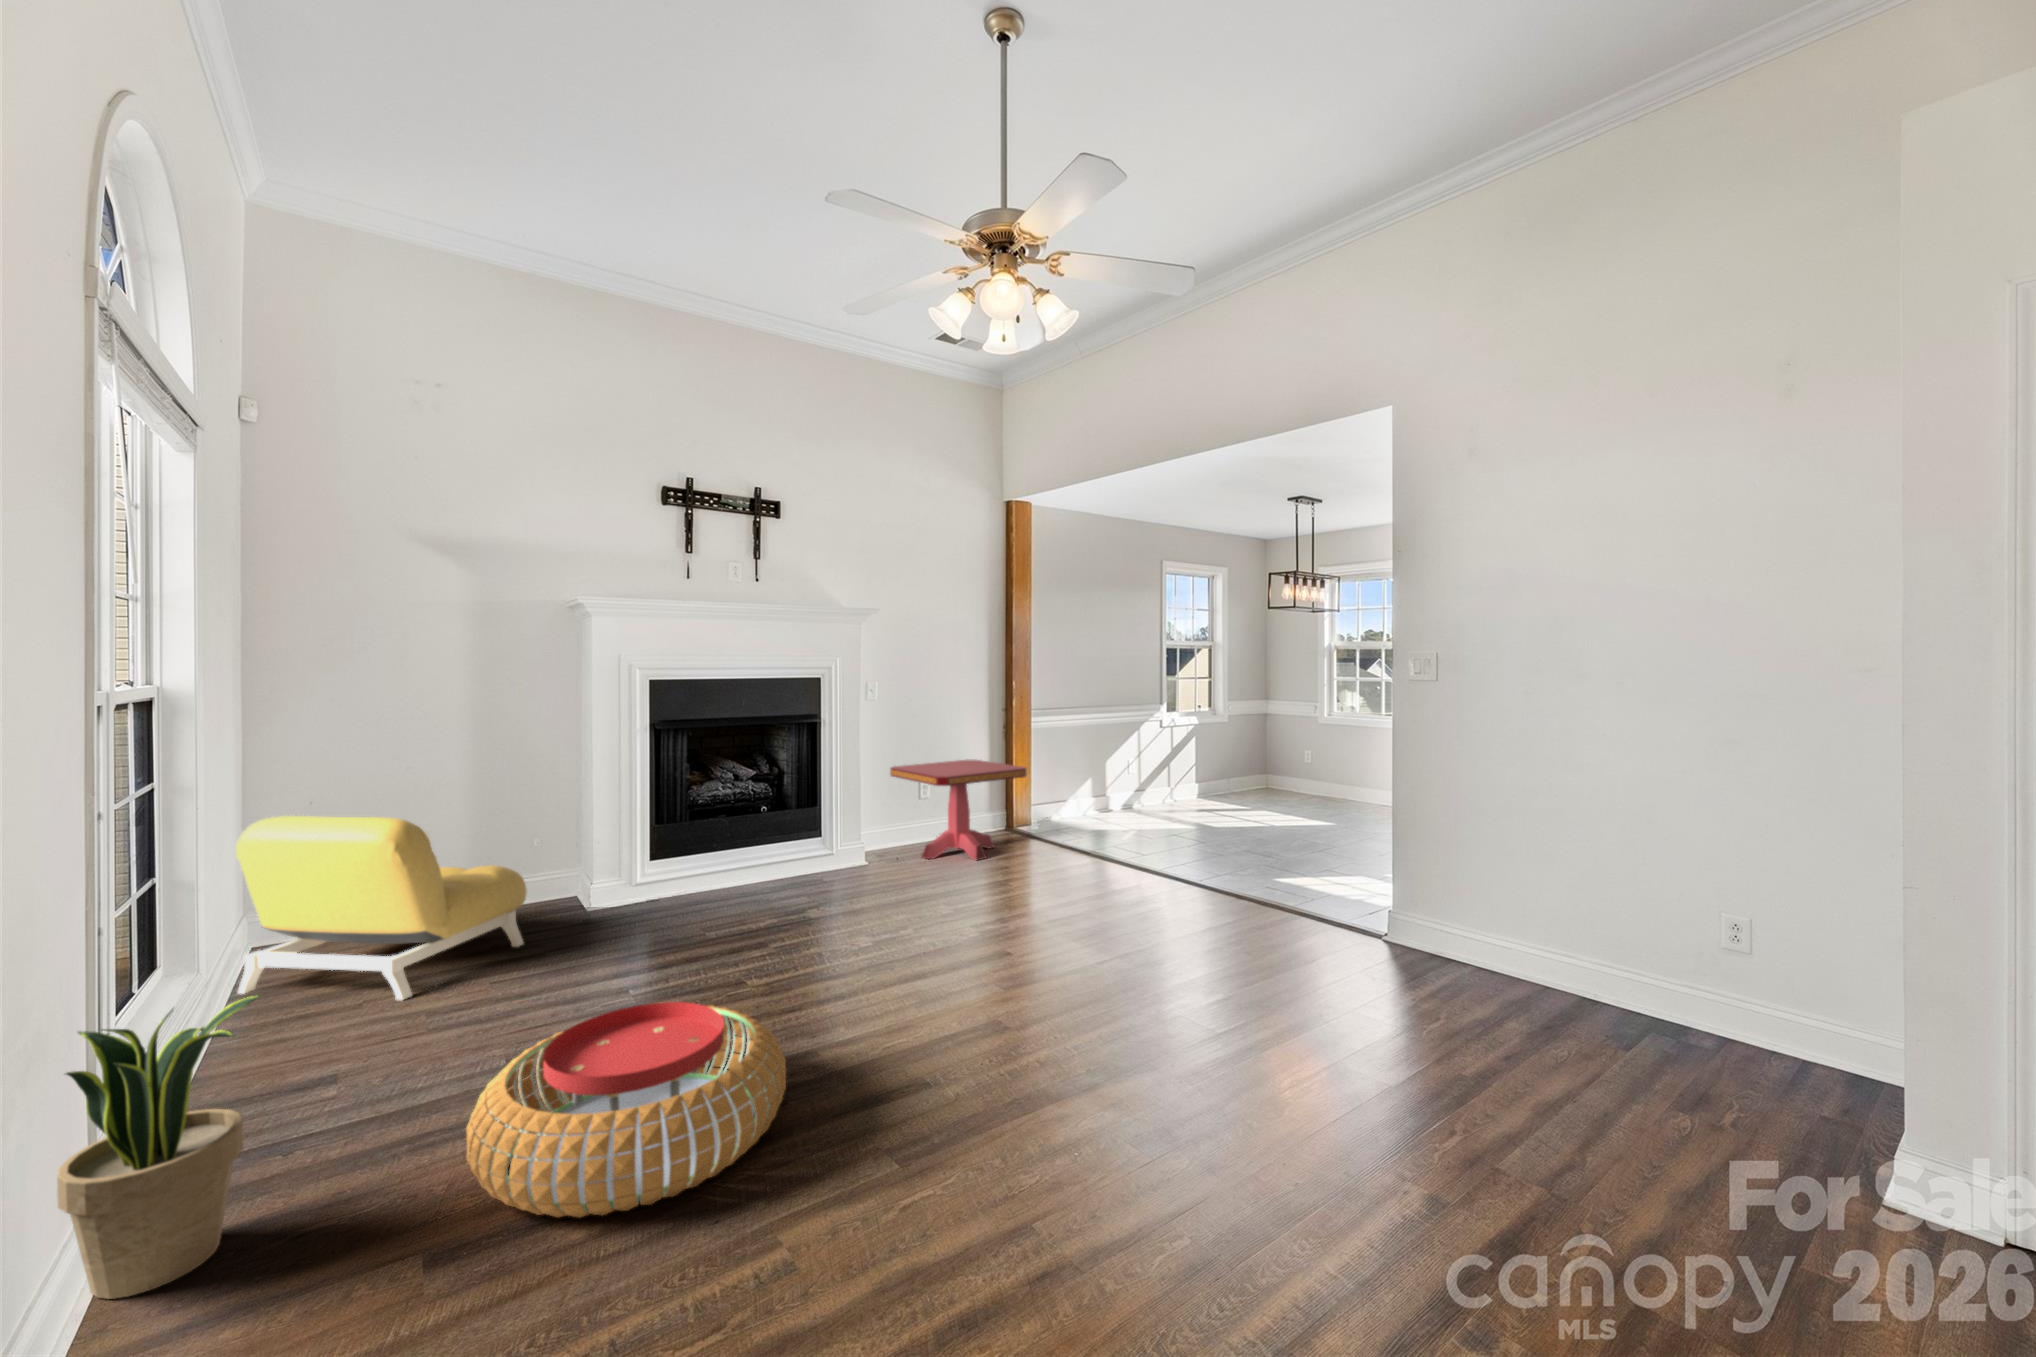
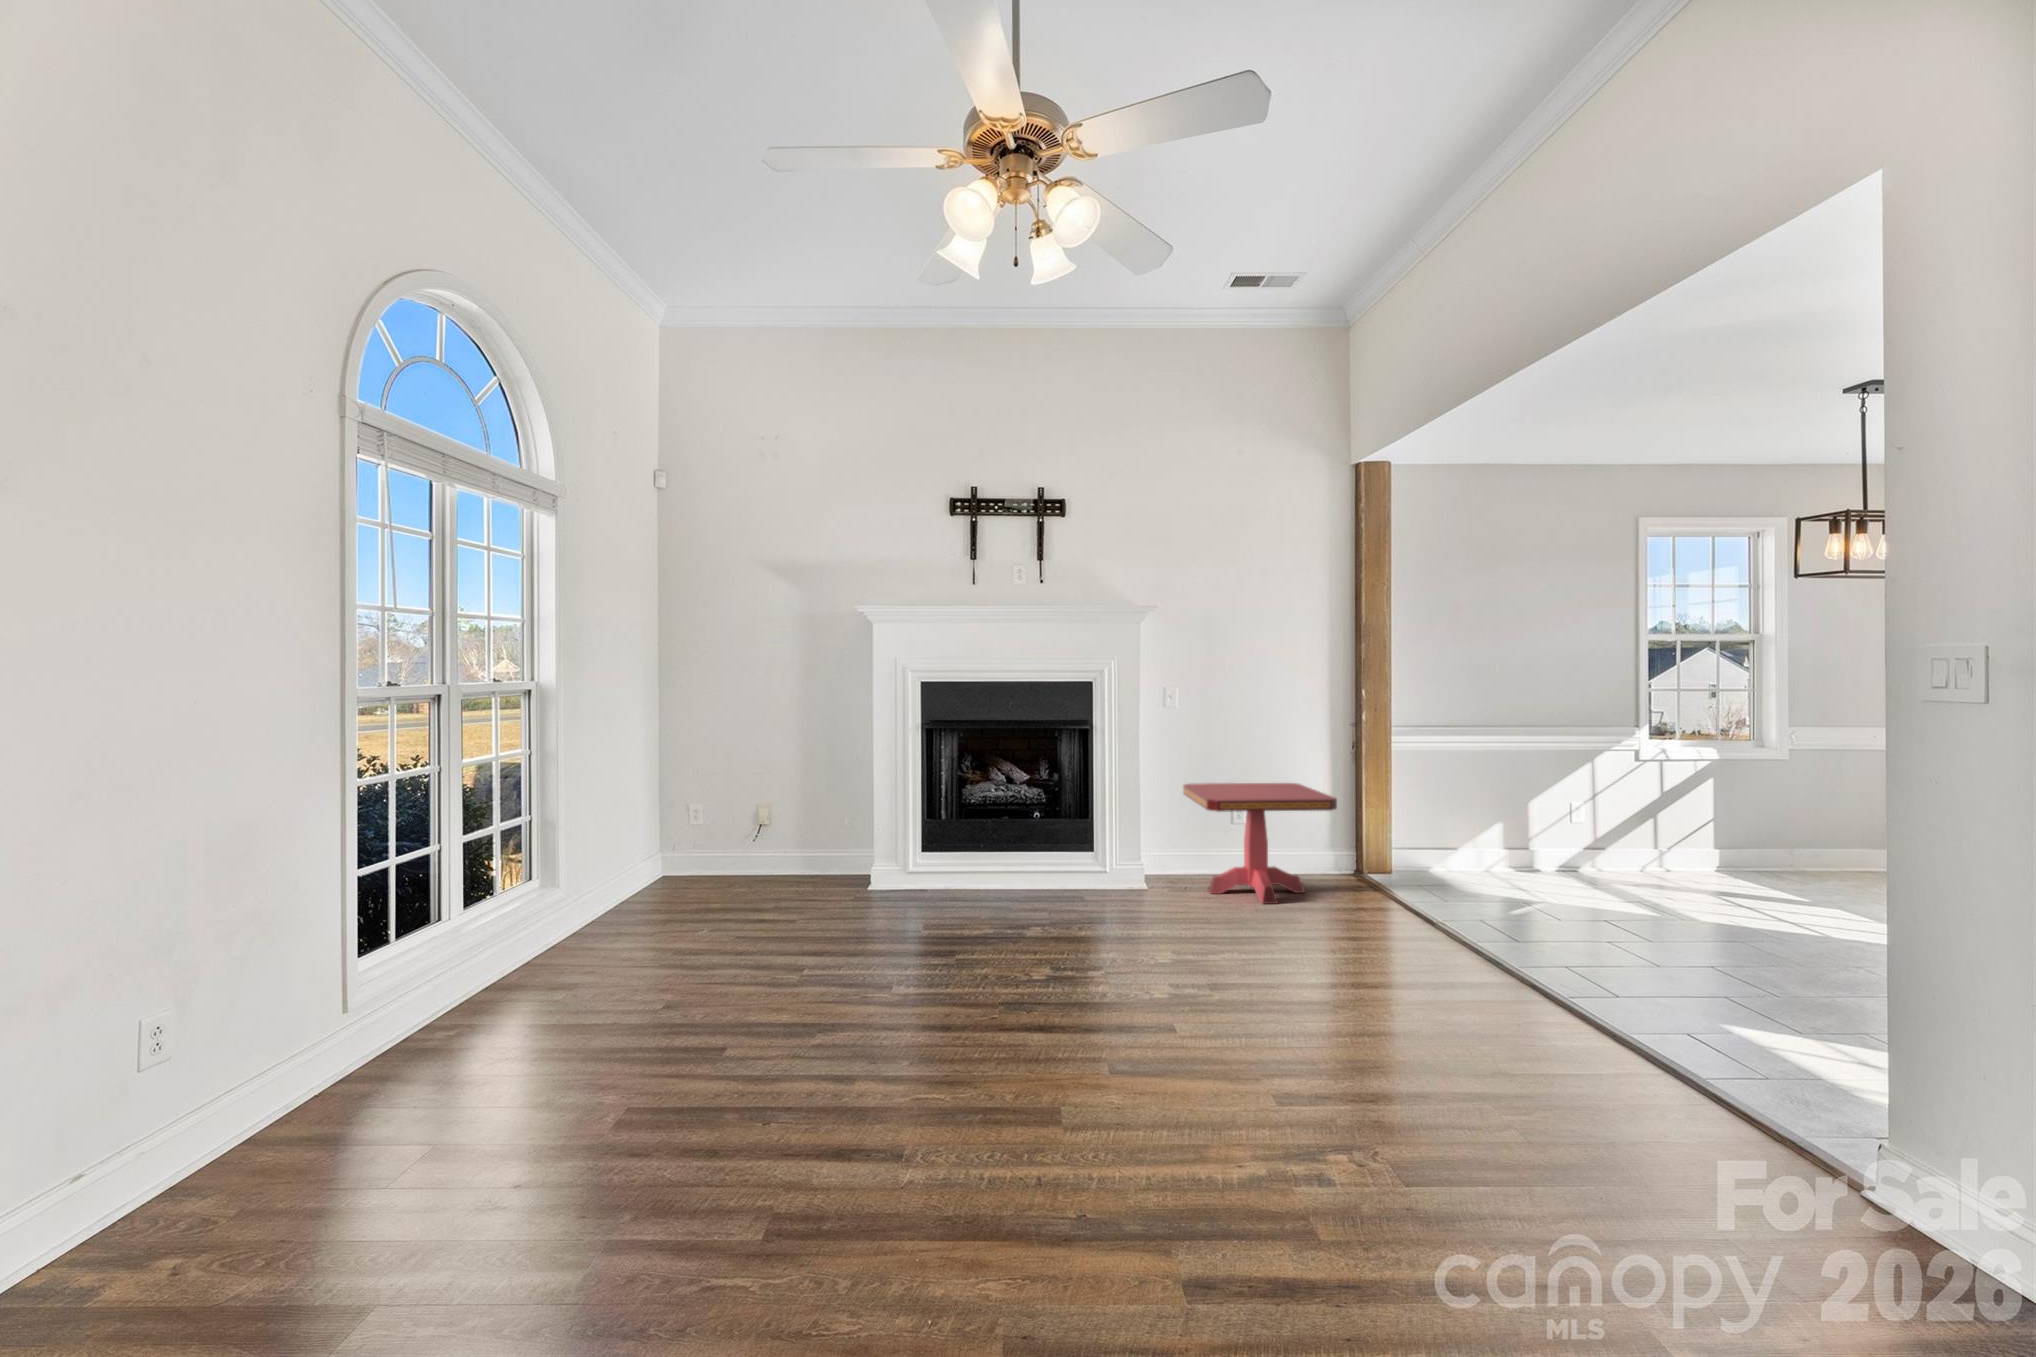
armchair: present [236,816,527,1000] -> none [618,783,802,935]
potted plant: present [57,995,260,1299] -> none [361,899,464,1076]
pouf: present [466,1002,786,1217] -> none [544,968,802,1127]

